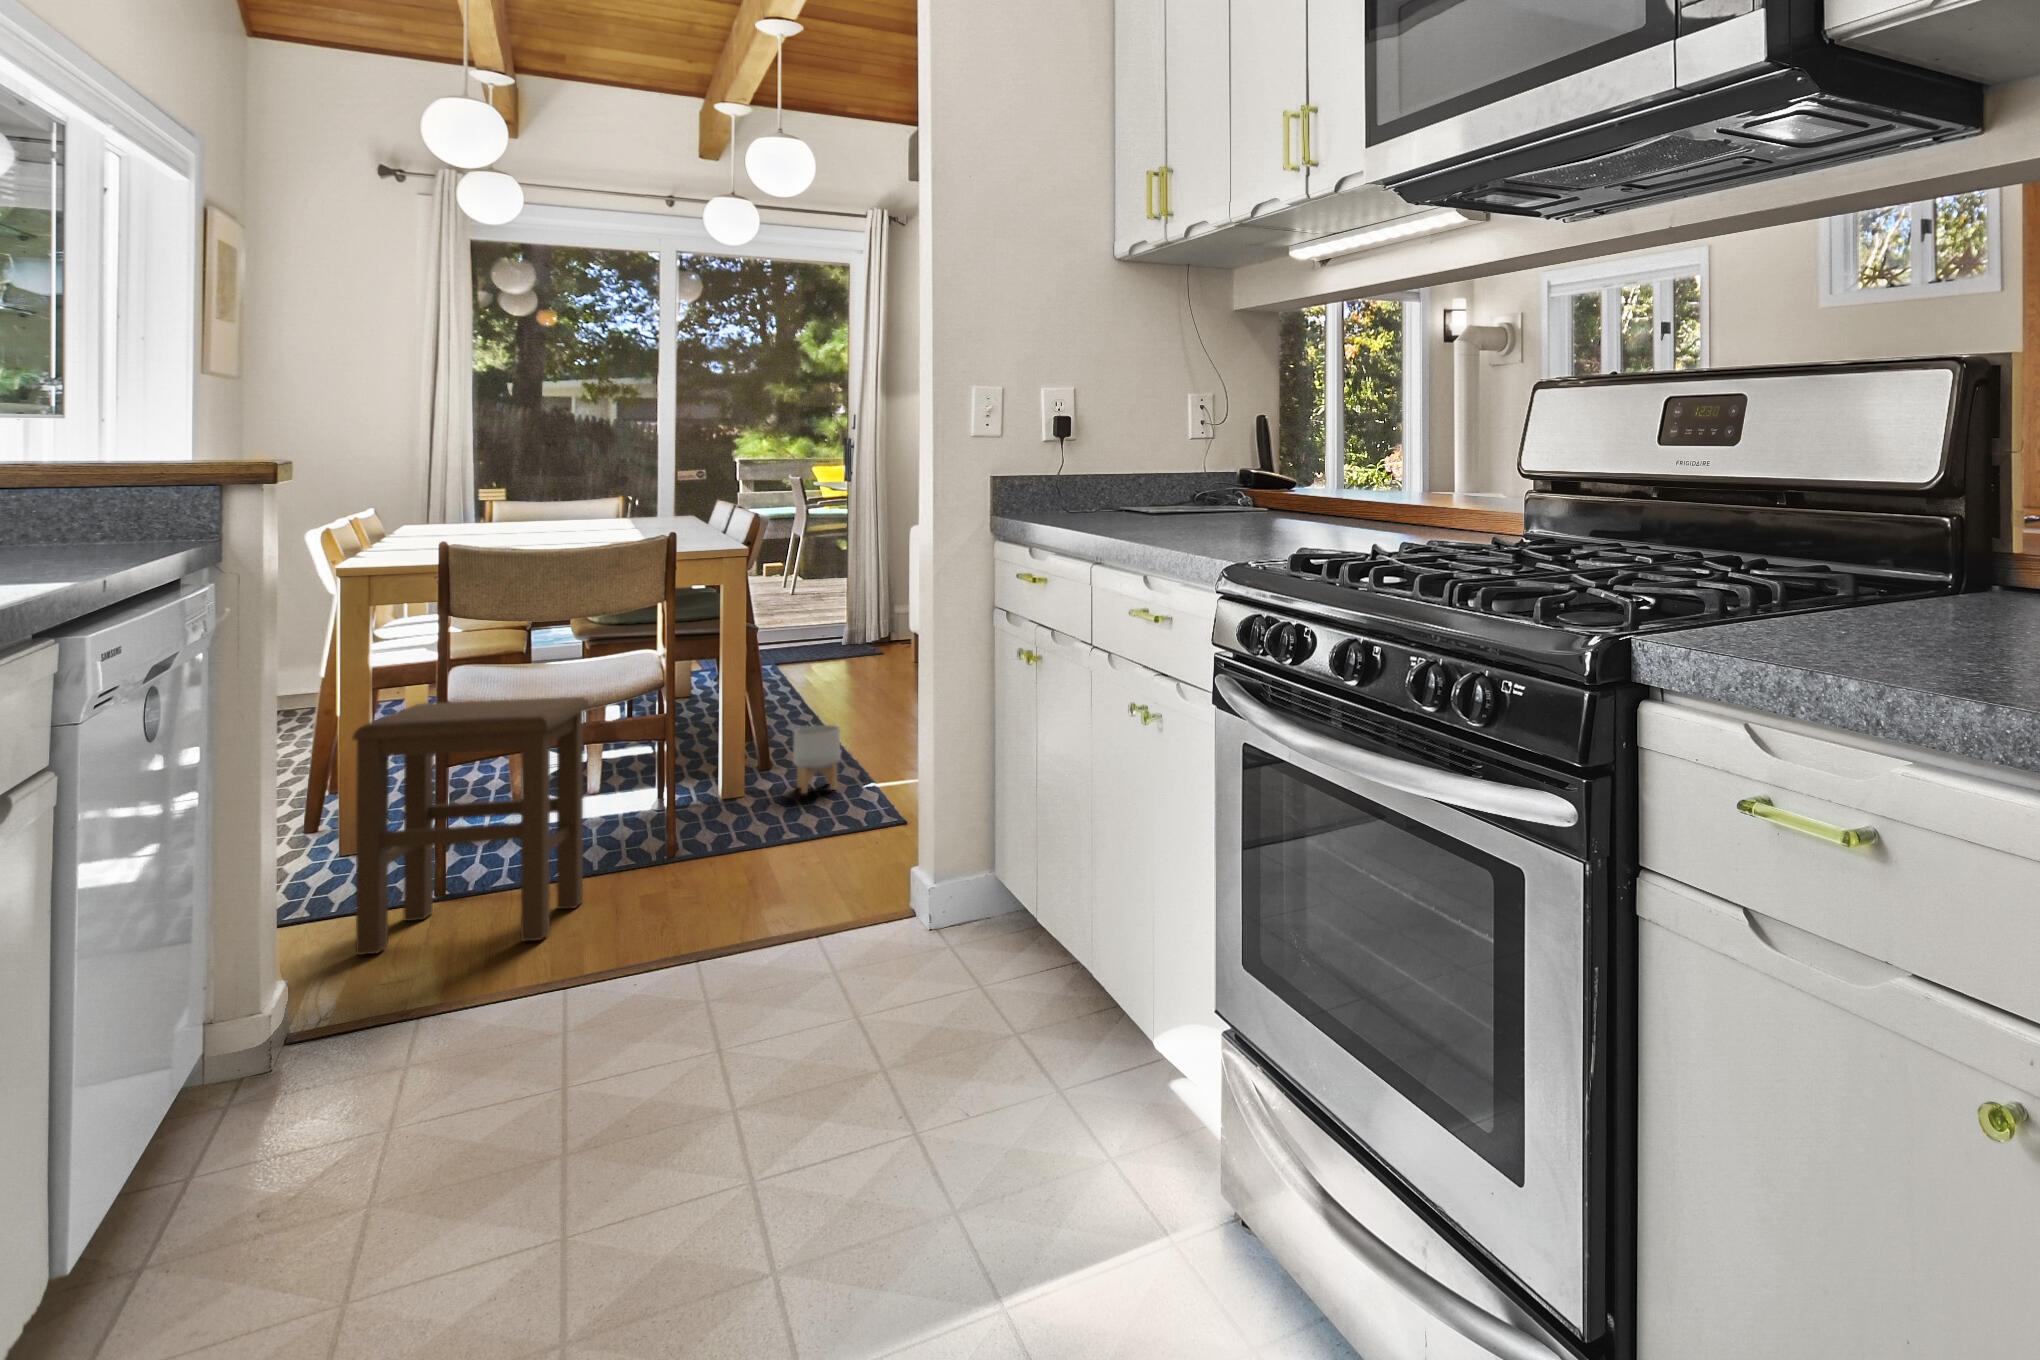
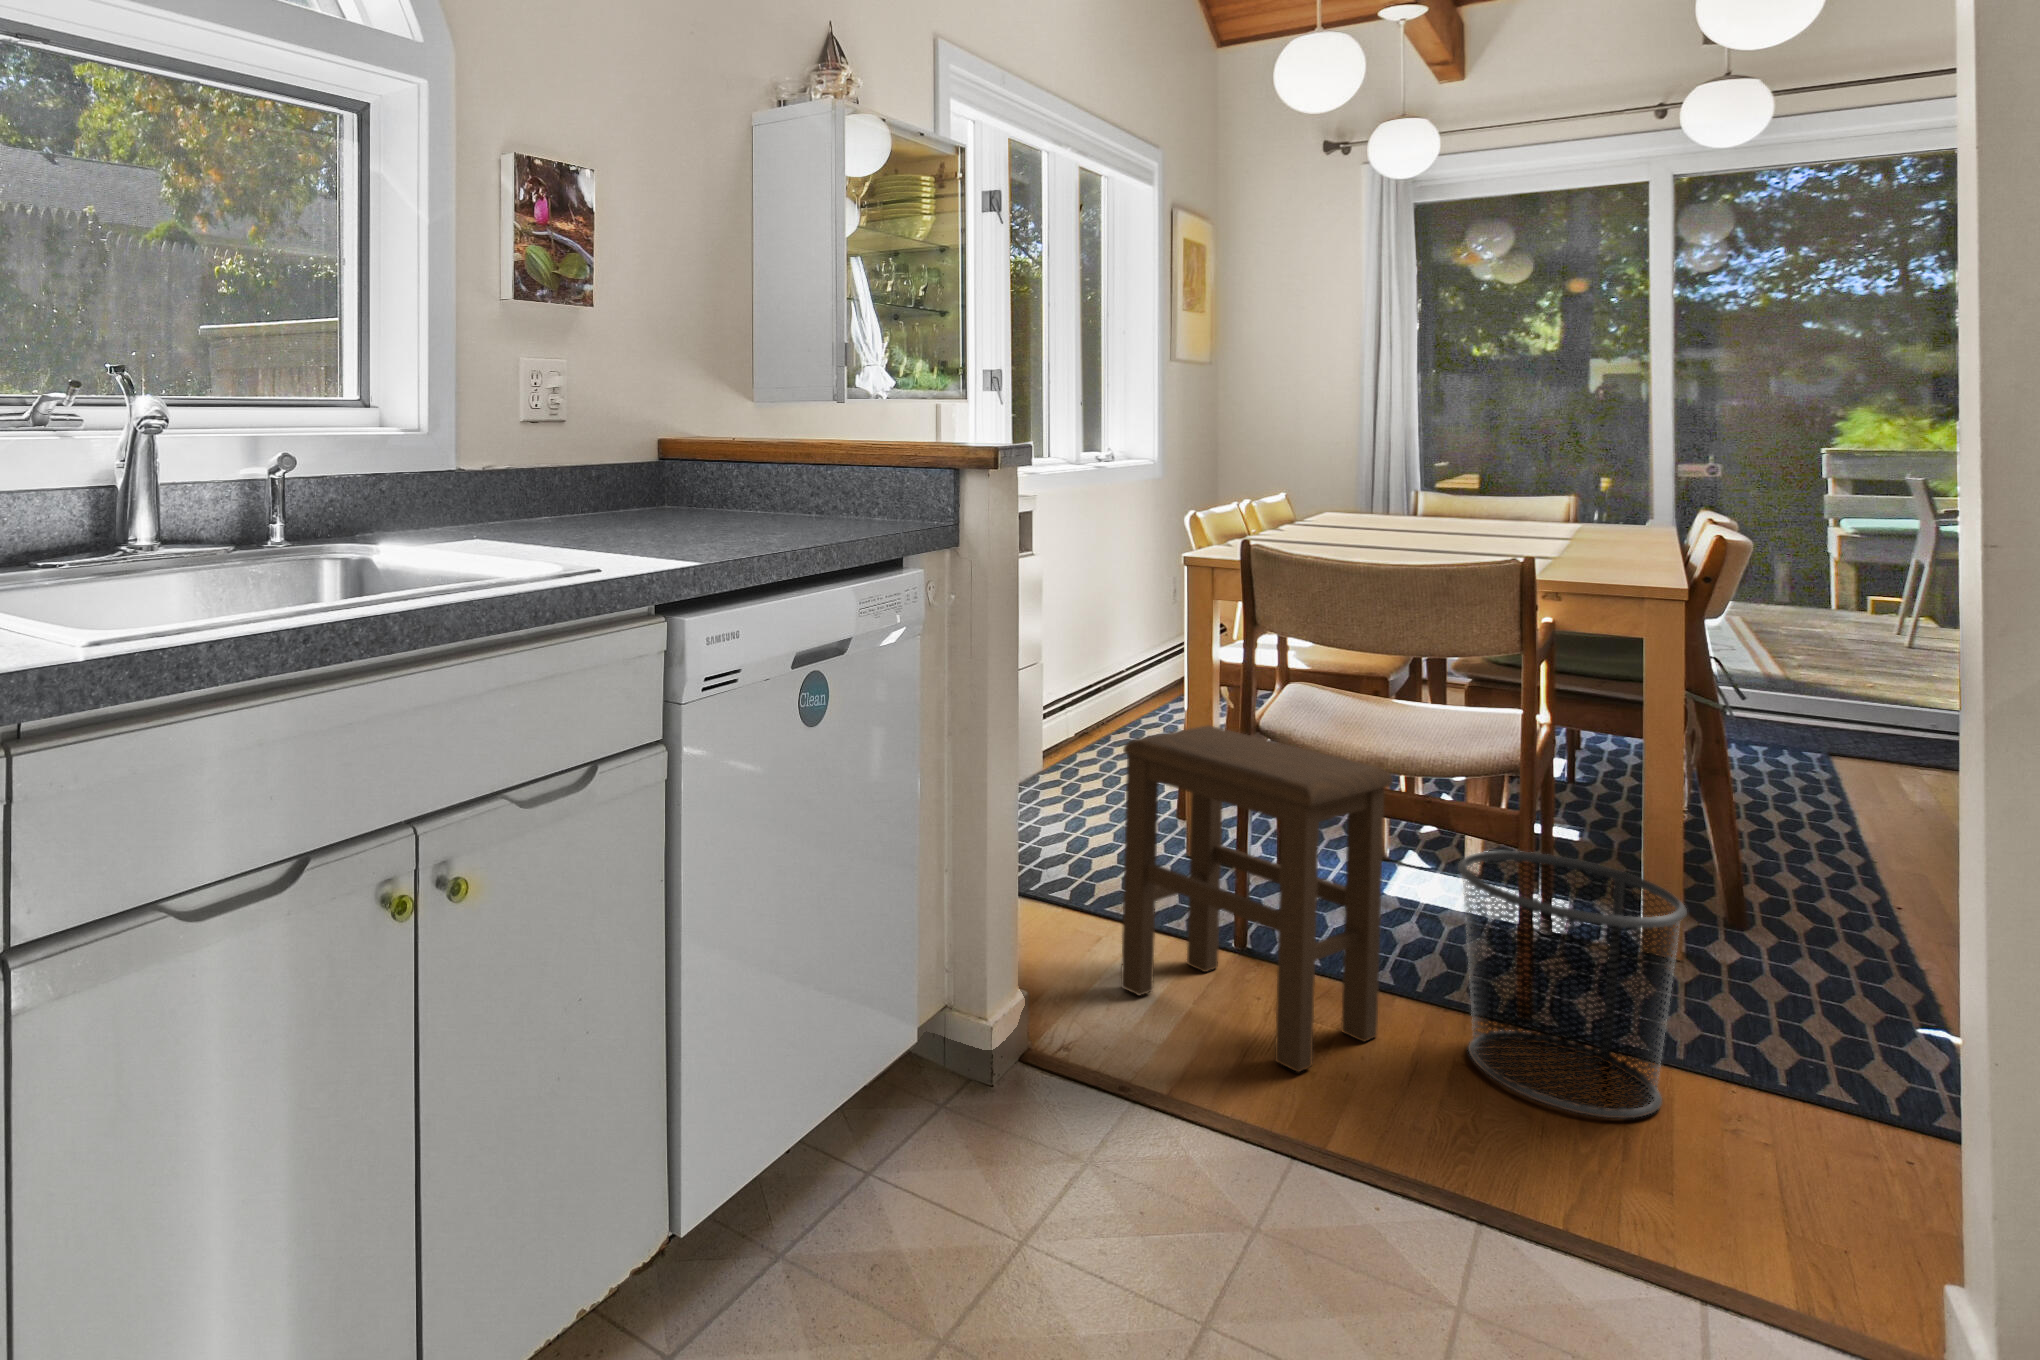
planter: present [794,725,840,794] -> none [1775,888,1871,1010]
waste bin: none [635,730,774,891] -> present [1458,851,1687,1118]

